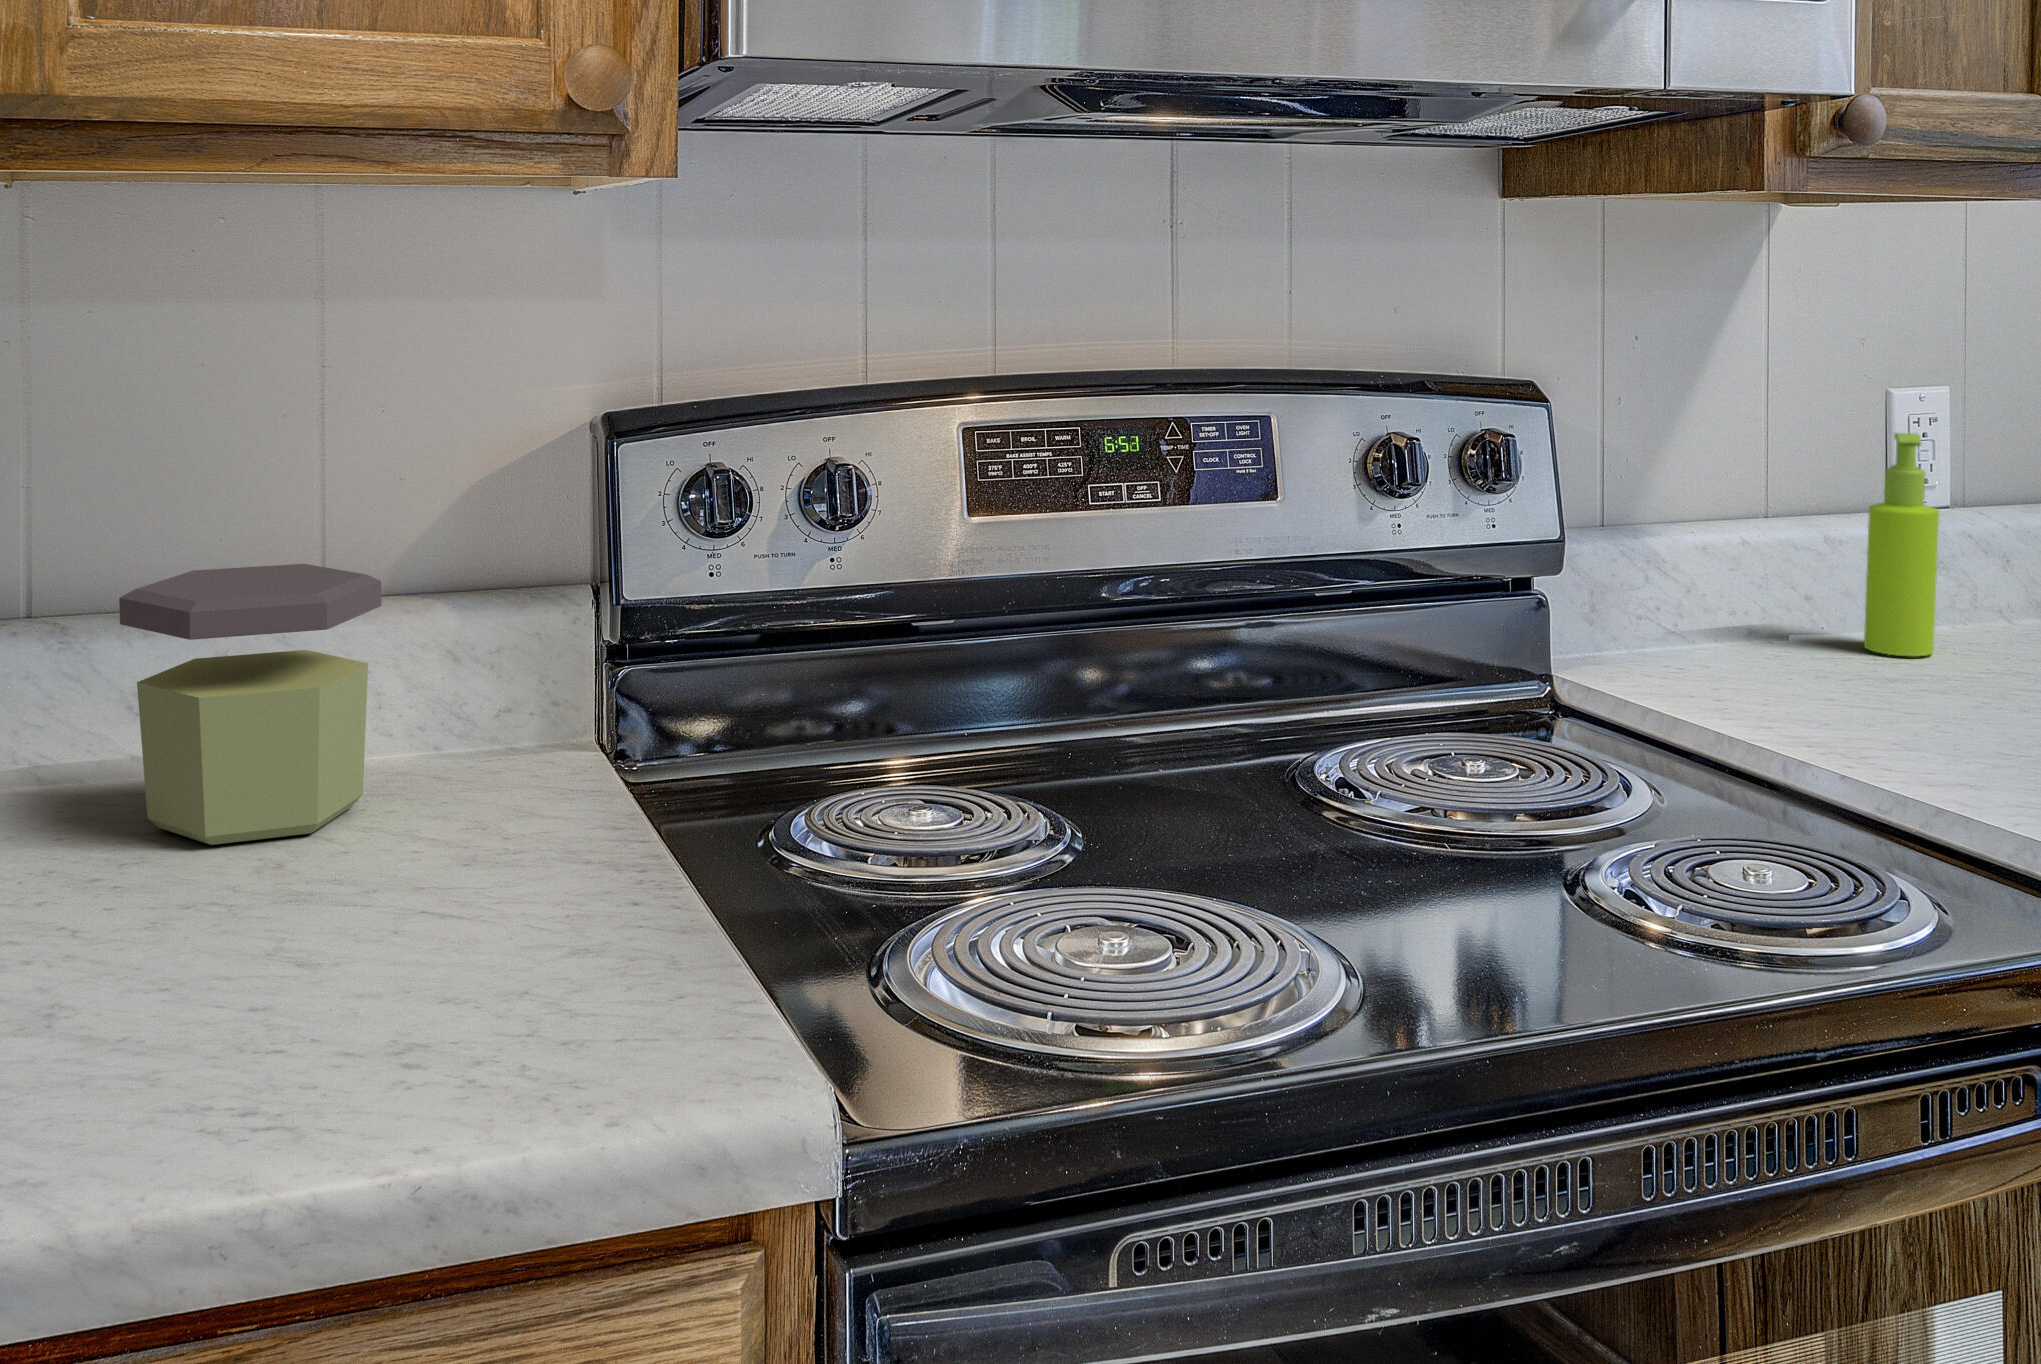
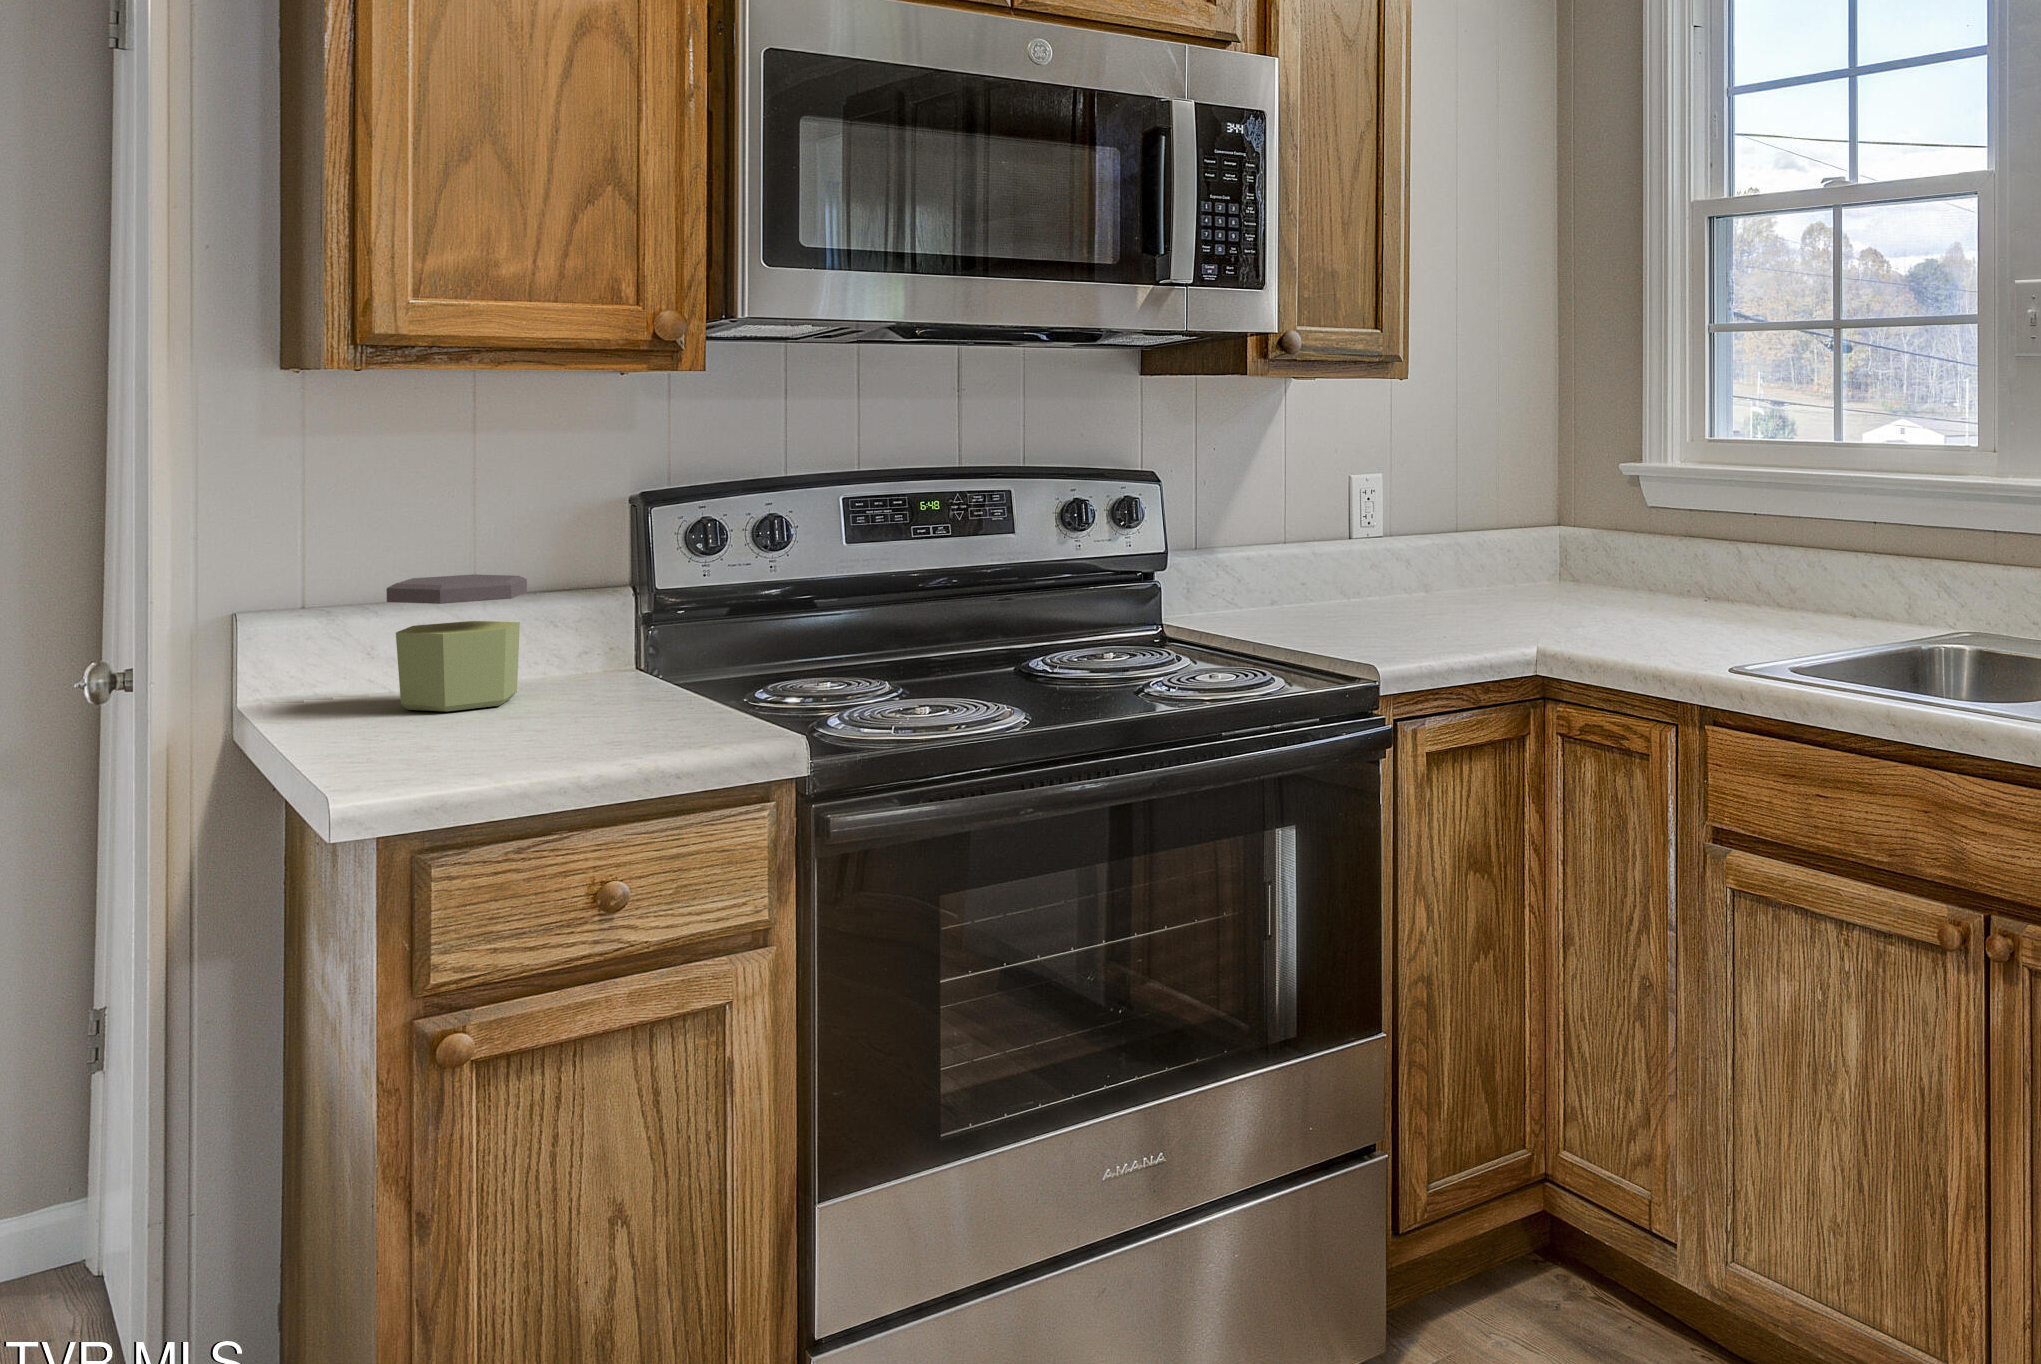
soap dispenser: present [1864,433,1939,656] -> none [1334,497,1367,612]

